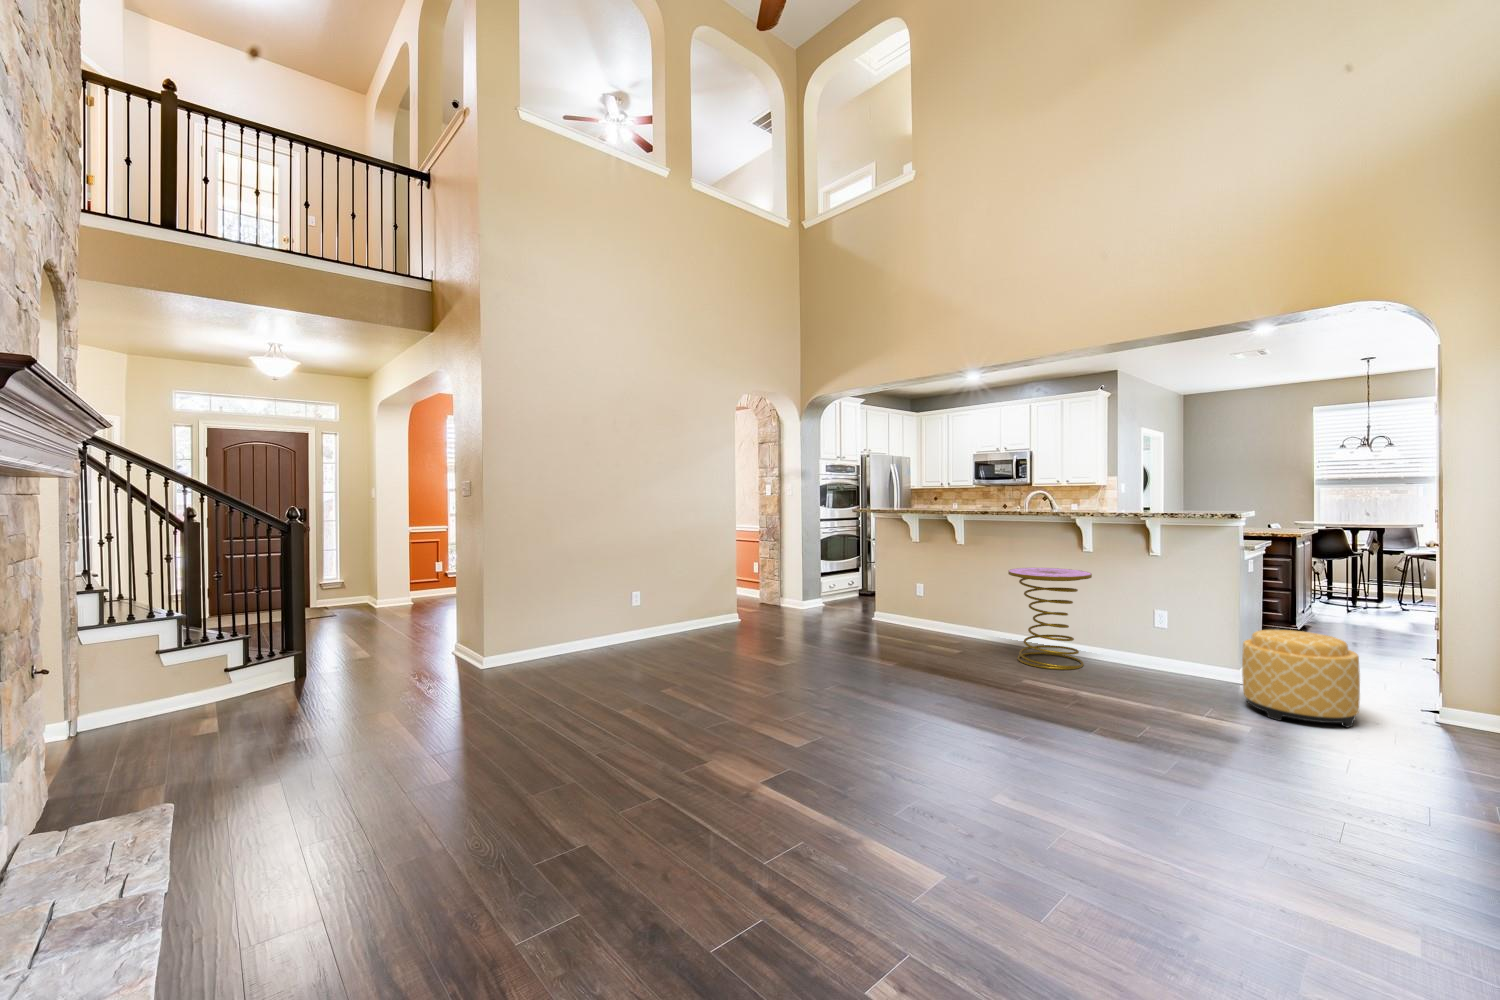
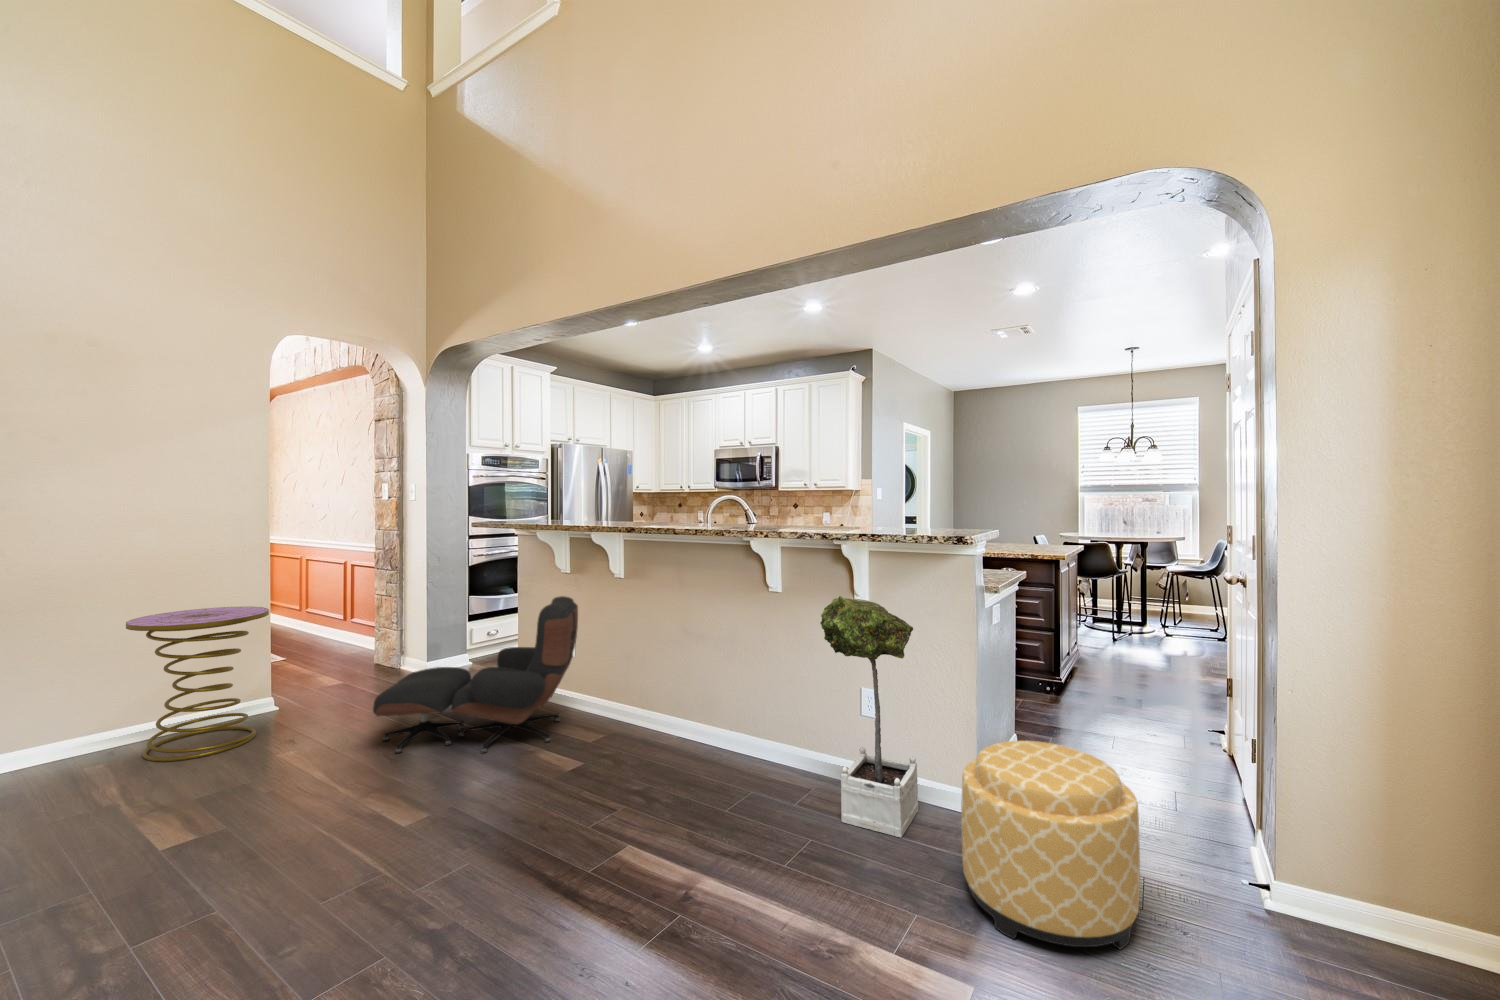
potted tree: none [1135,549,1202,688] -> present [820,596,918,838]
lounge chair: none [826,555,942,644] -> present [373,596,578,753]
side table: present [1008,568,1092,670] -> present [126,607,269,761]

